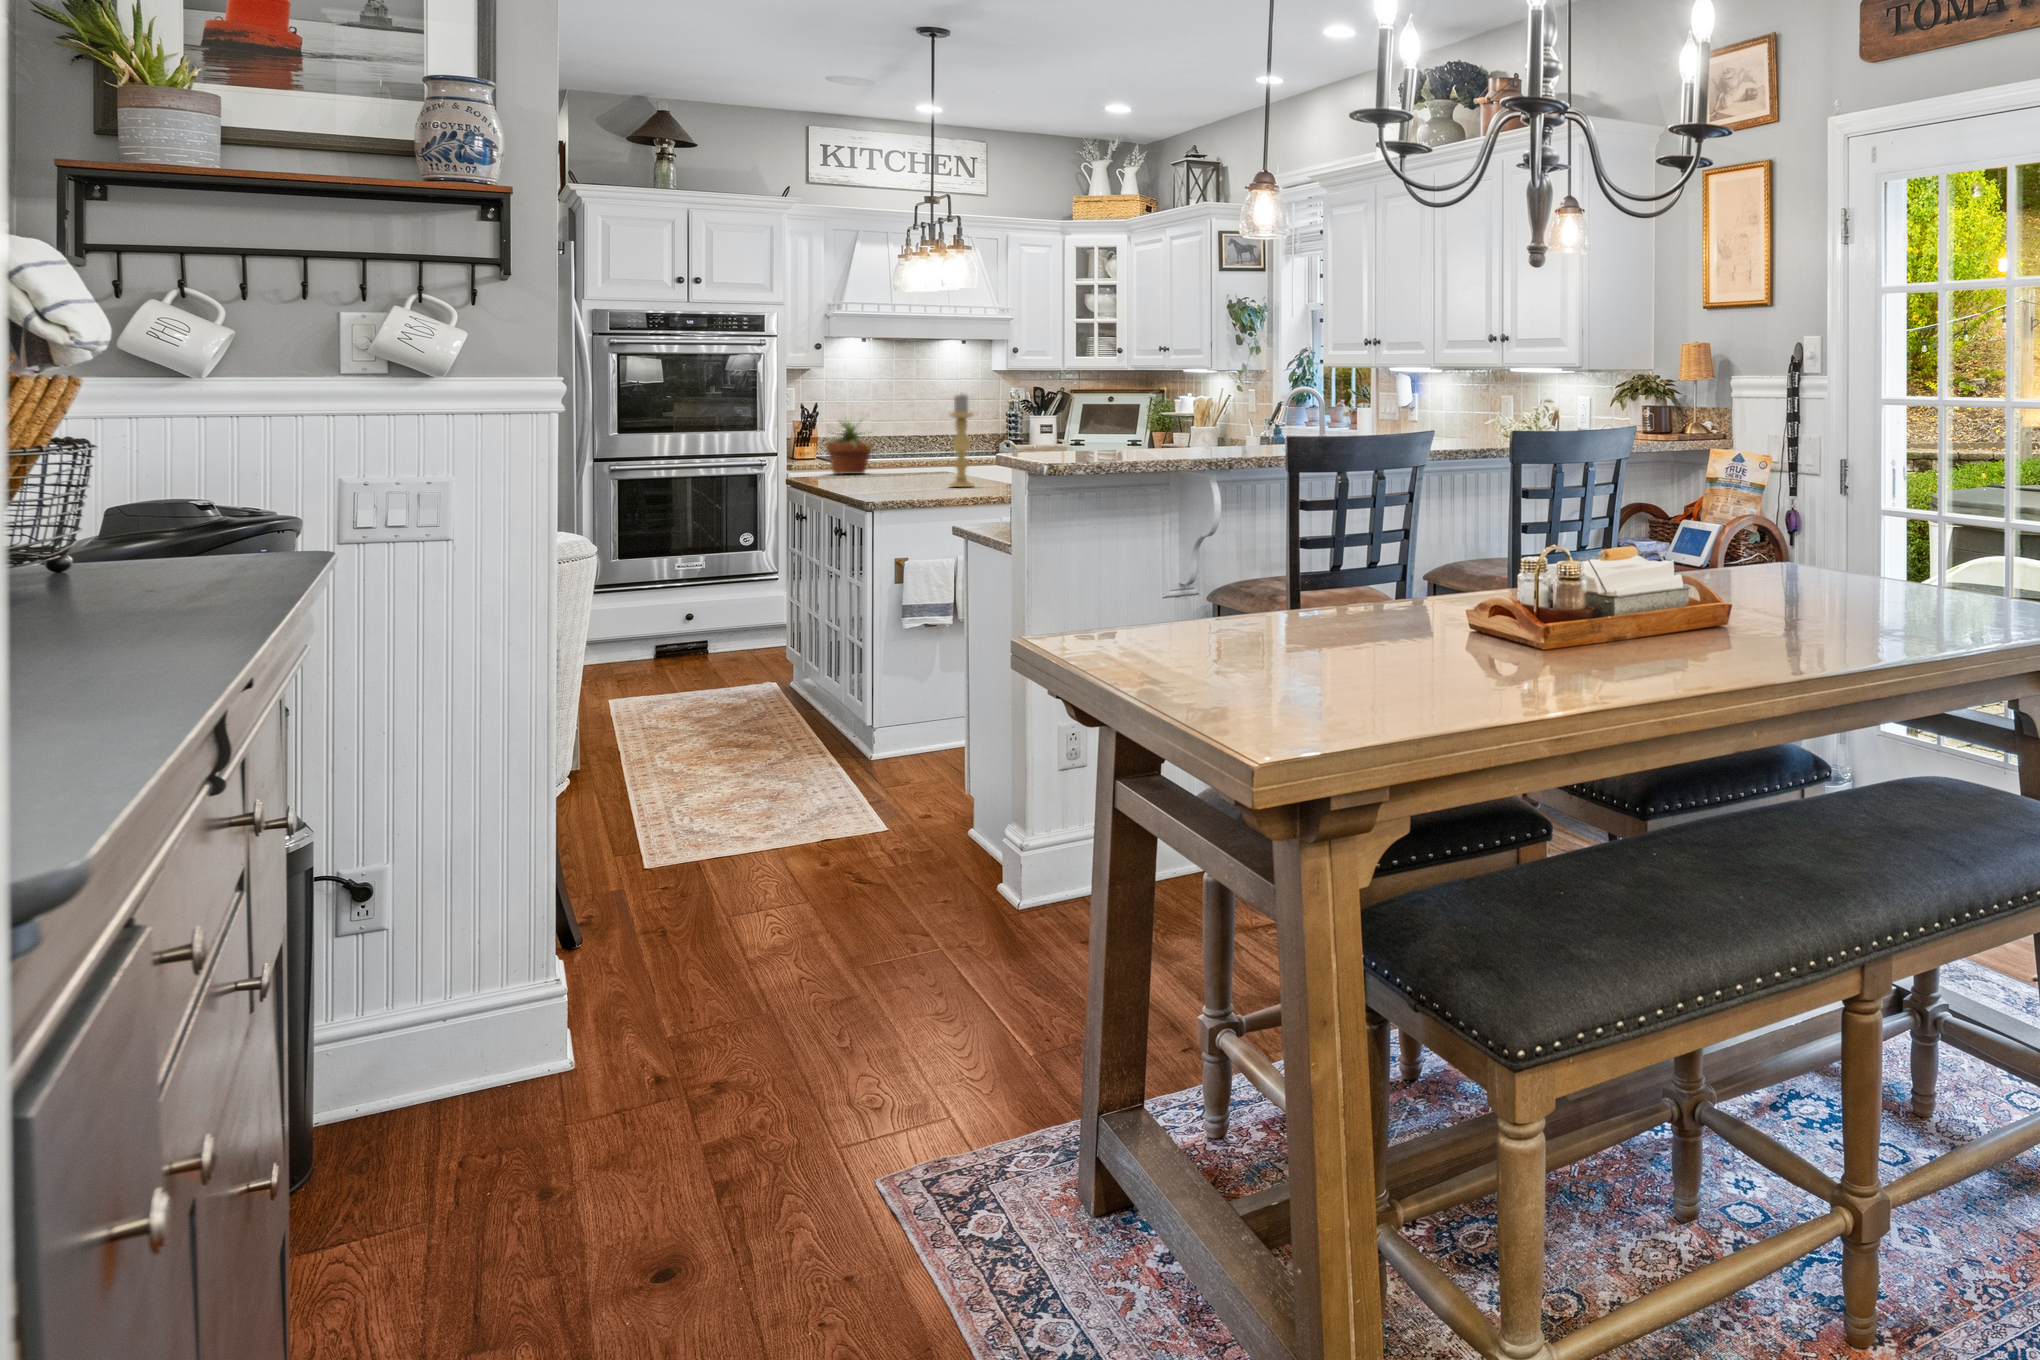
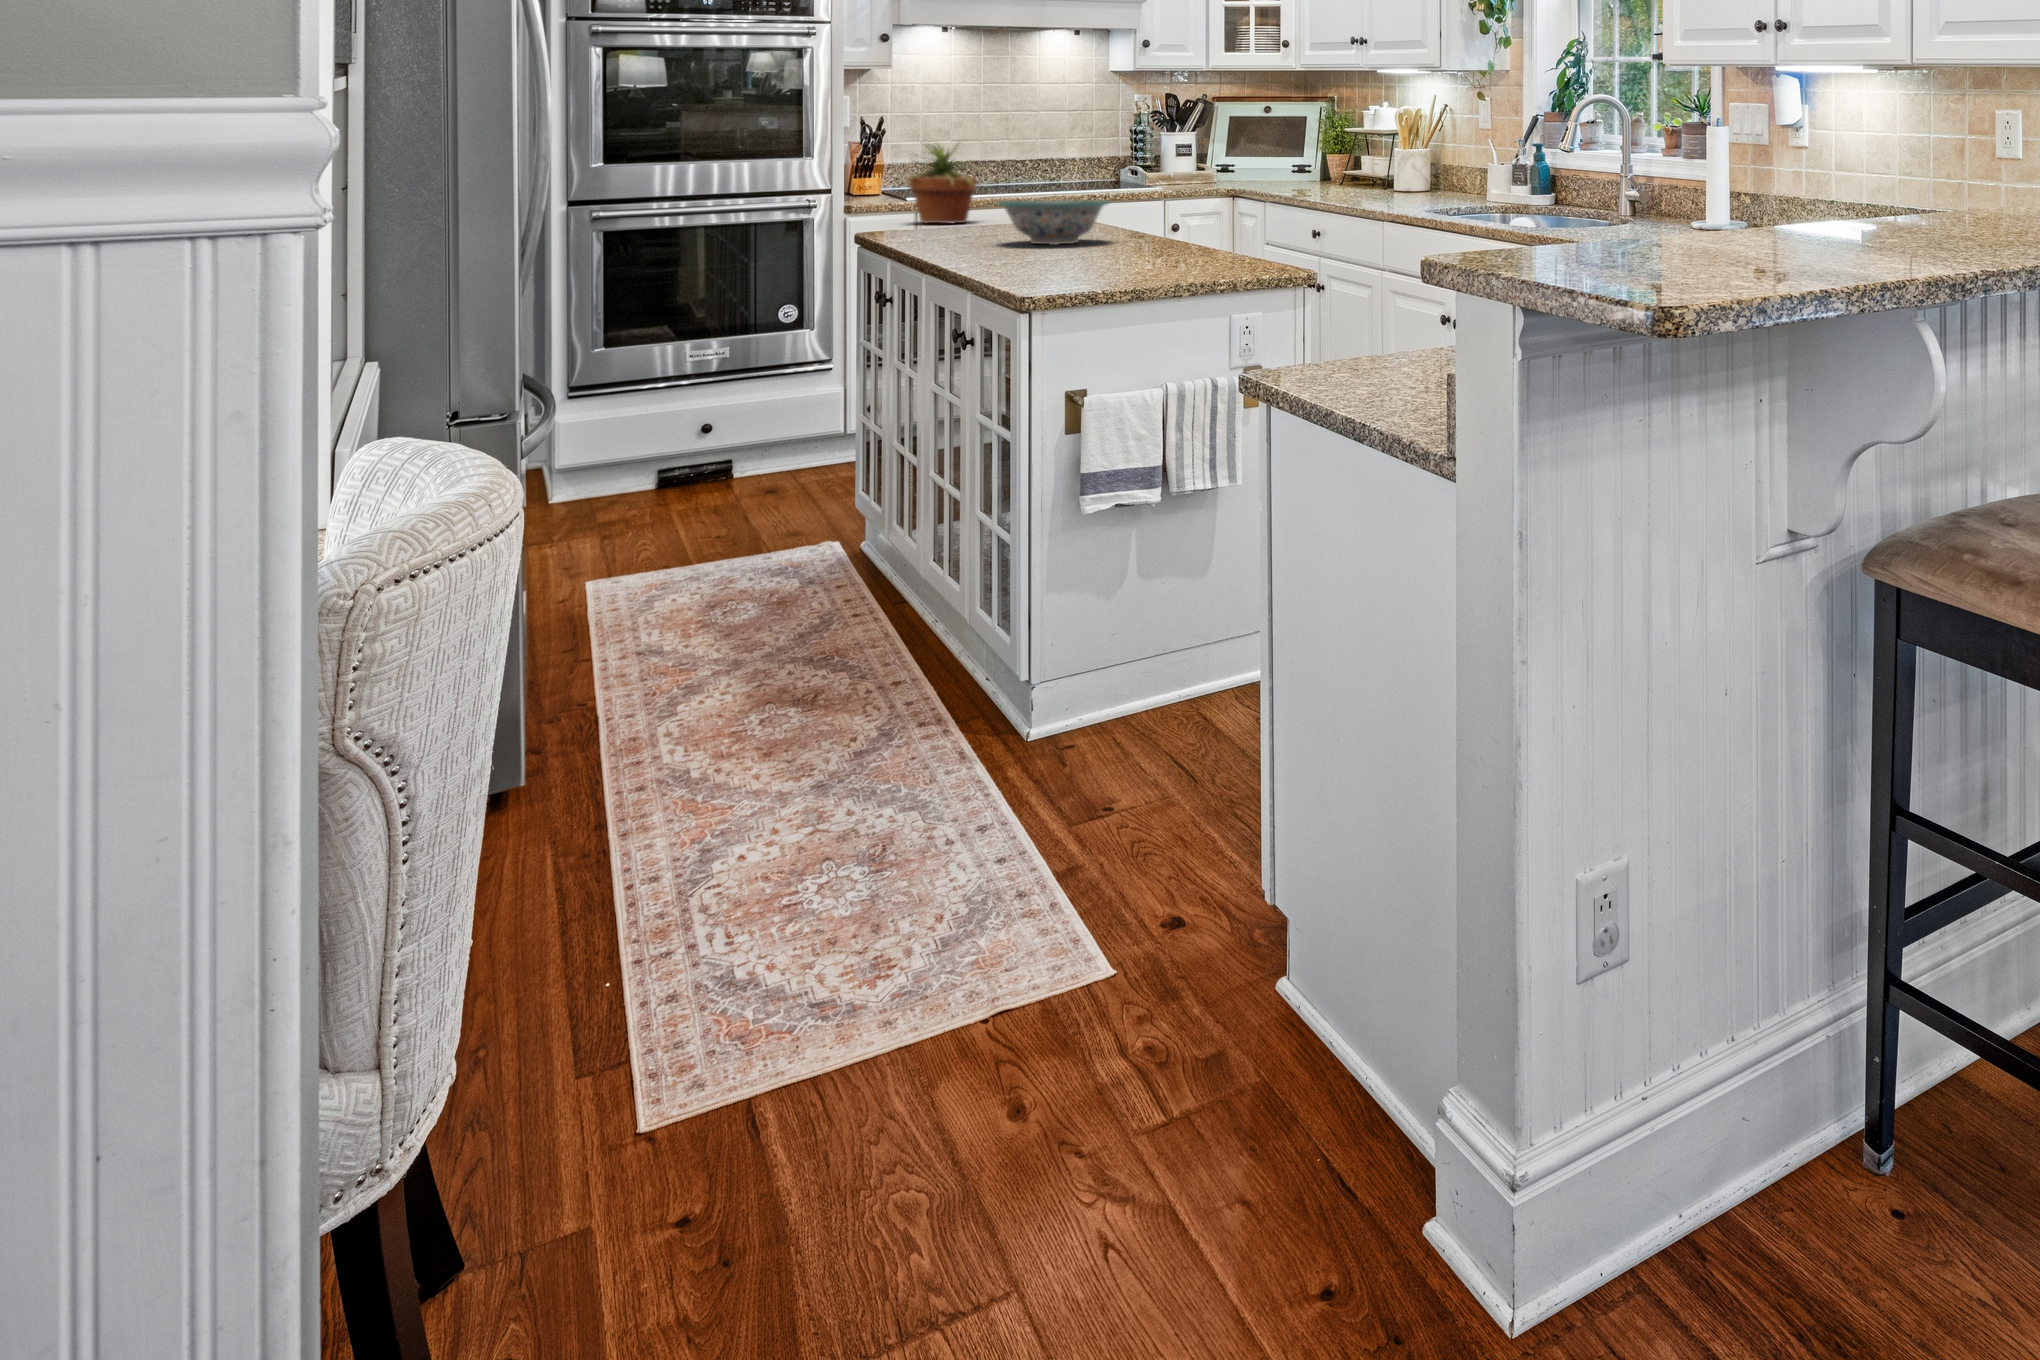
candle holder: present [949,394,974,487] -> none [1121,105,1166,261]
decorative bowl: none [877,454,951,482] -> present [997,200,1109,244]

